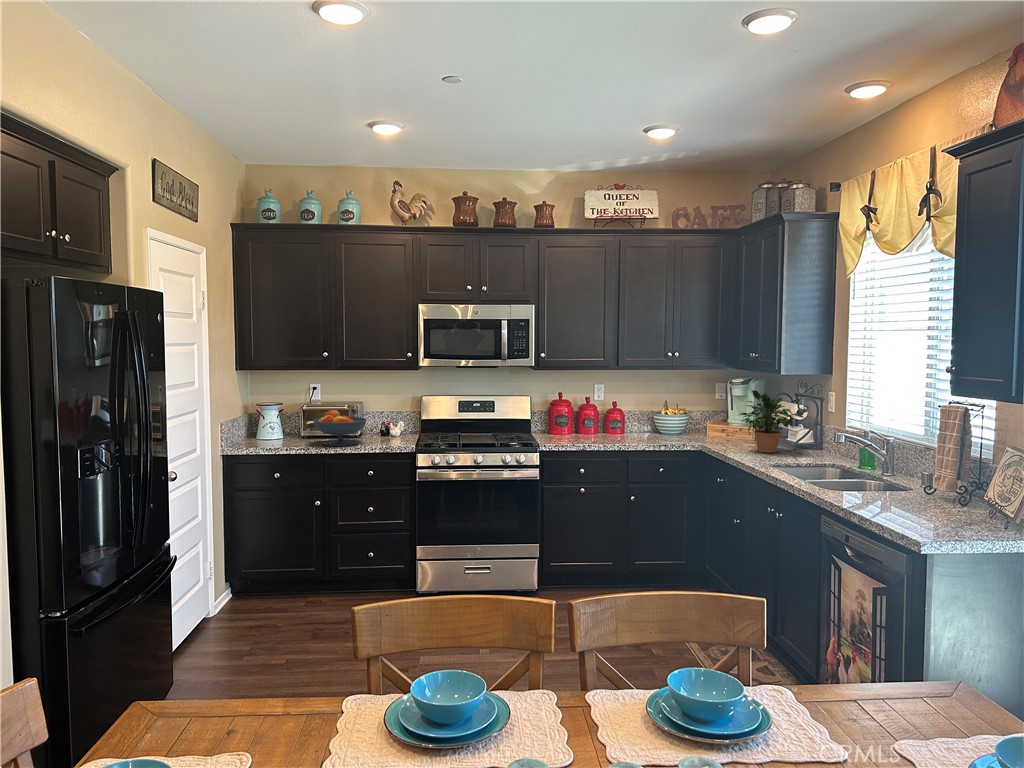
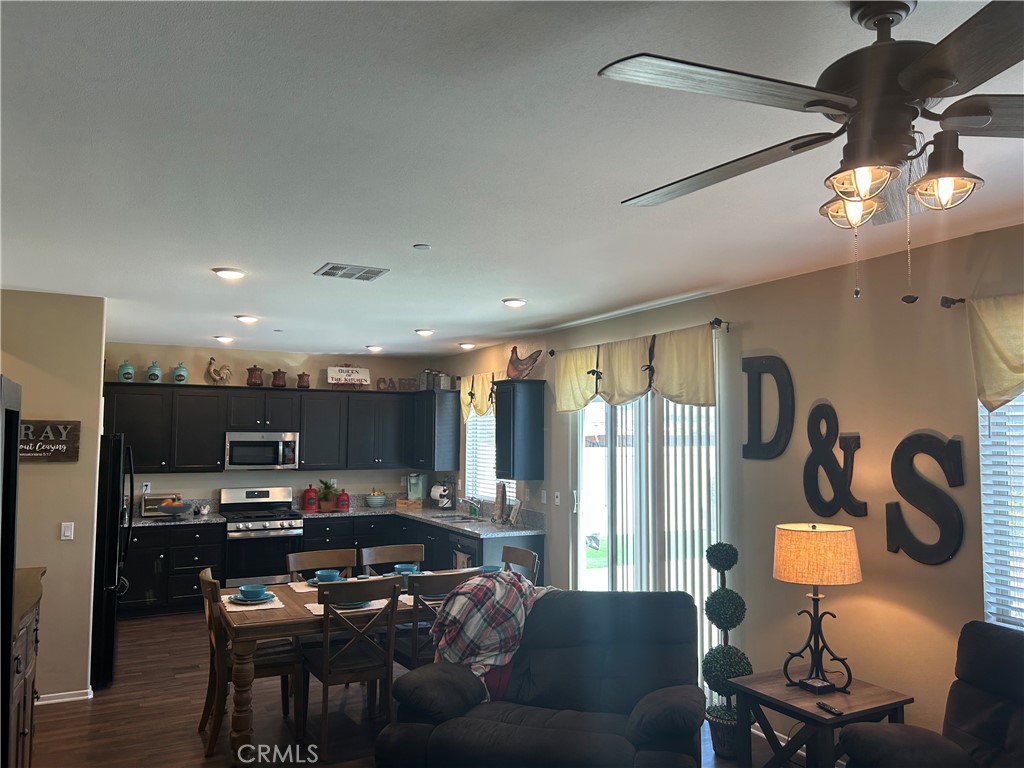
potted plant: present [739,390,804,453] -> present [312,479,343,512]

